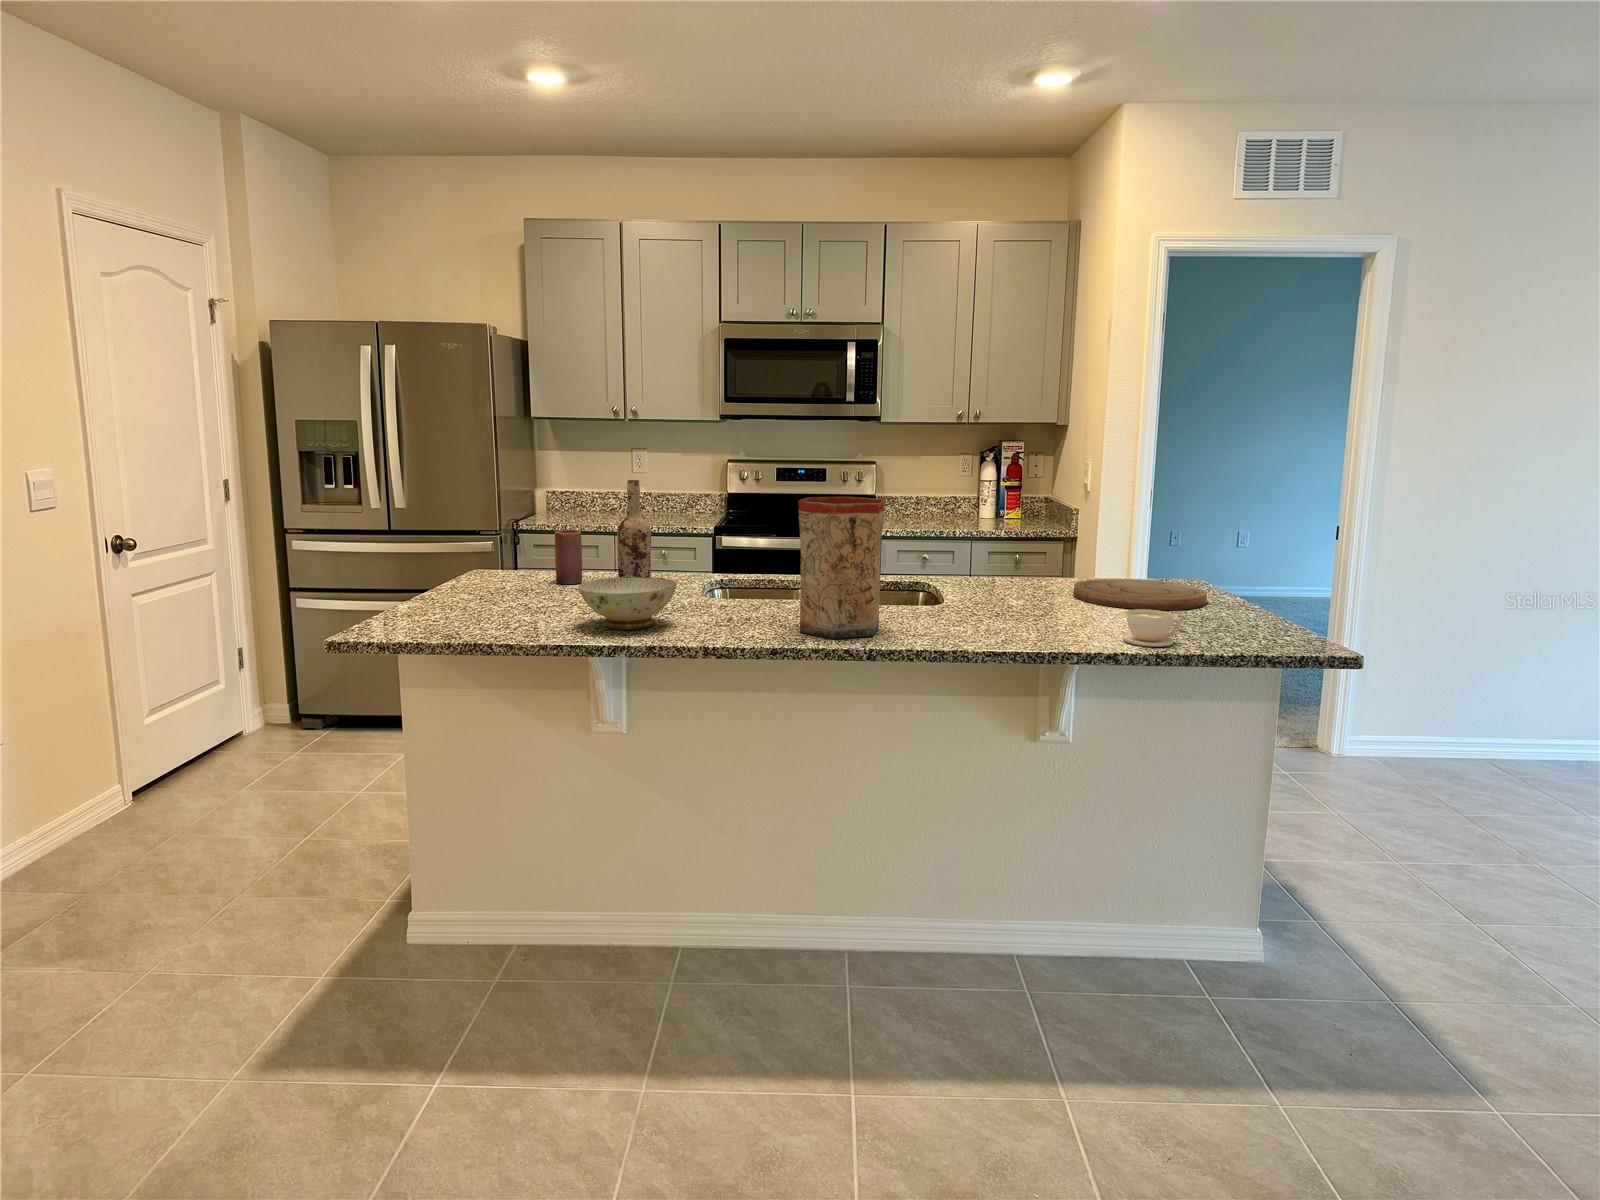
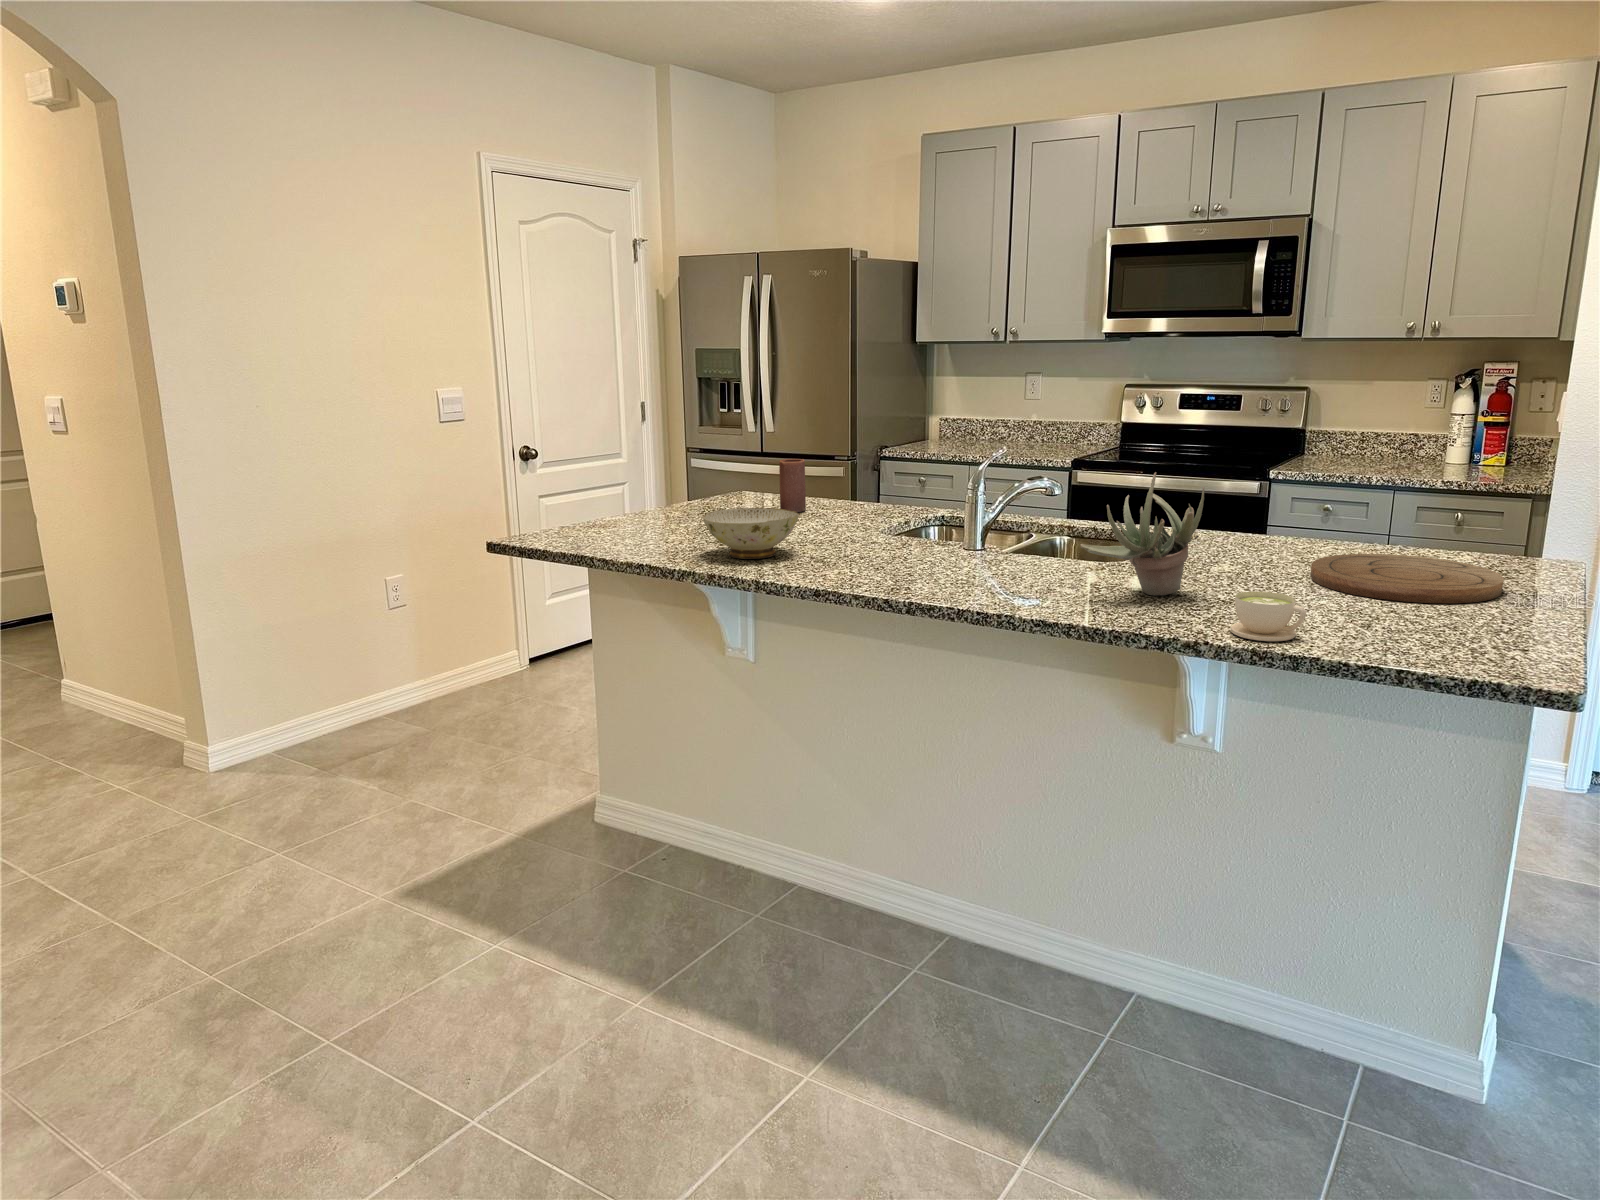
wine bottle: present [617,480,651,578] -> none [823,410,857,522]
vase: present [798,497,885,639] -> none [884,435,985,590]
succulent plant: none [984,521,1062,623] -> present [1081,472,1204,596]

